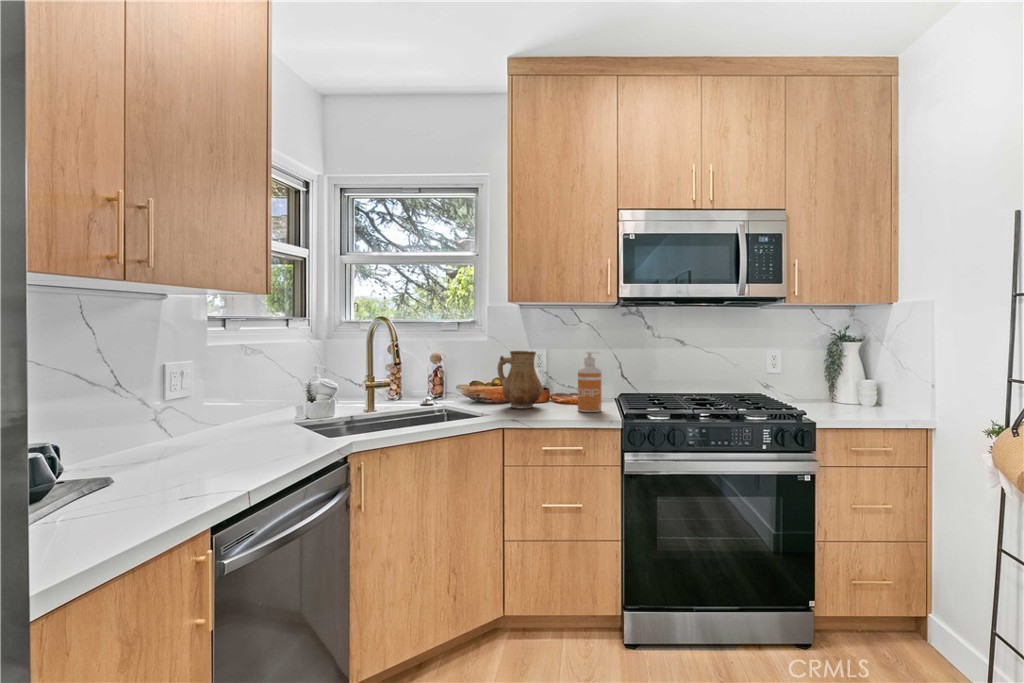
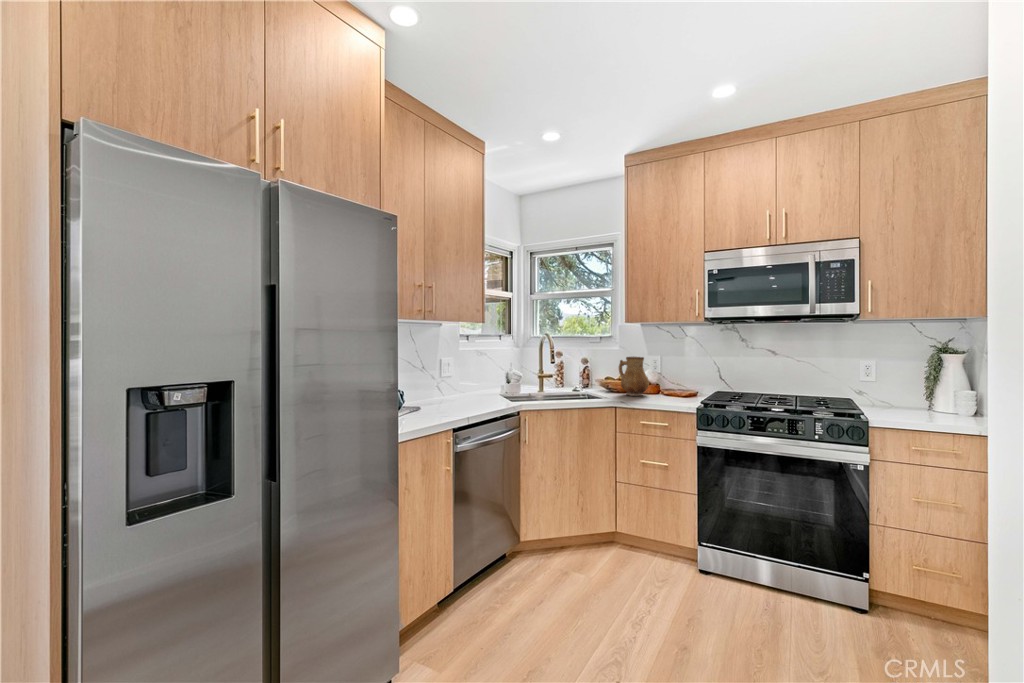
soap dispenser: present [578,352,601,412] -> none [670,358,689,401]

